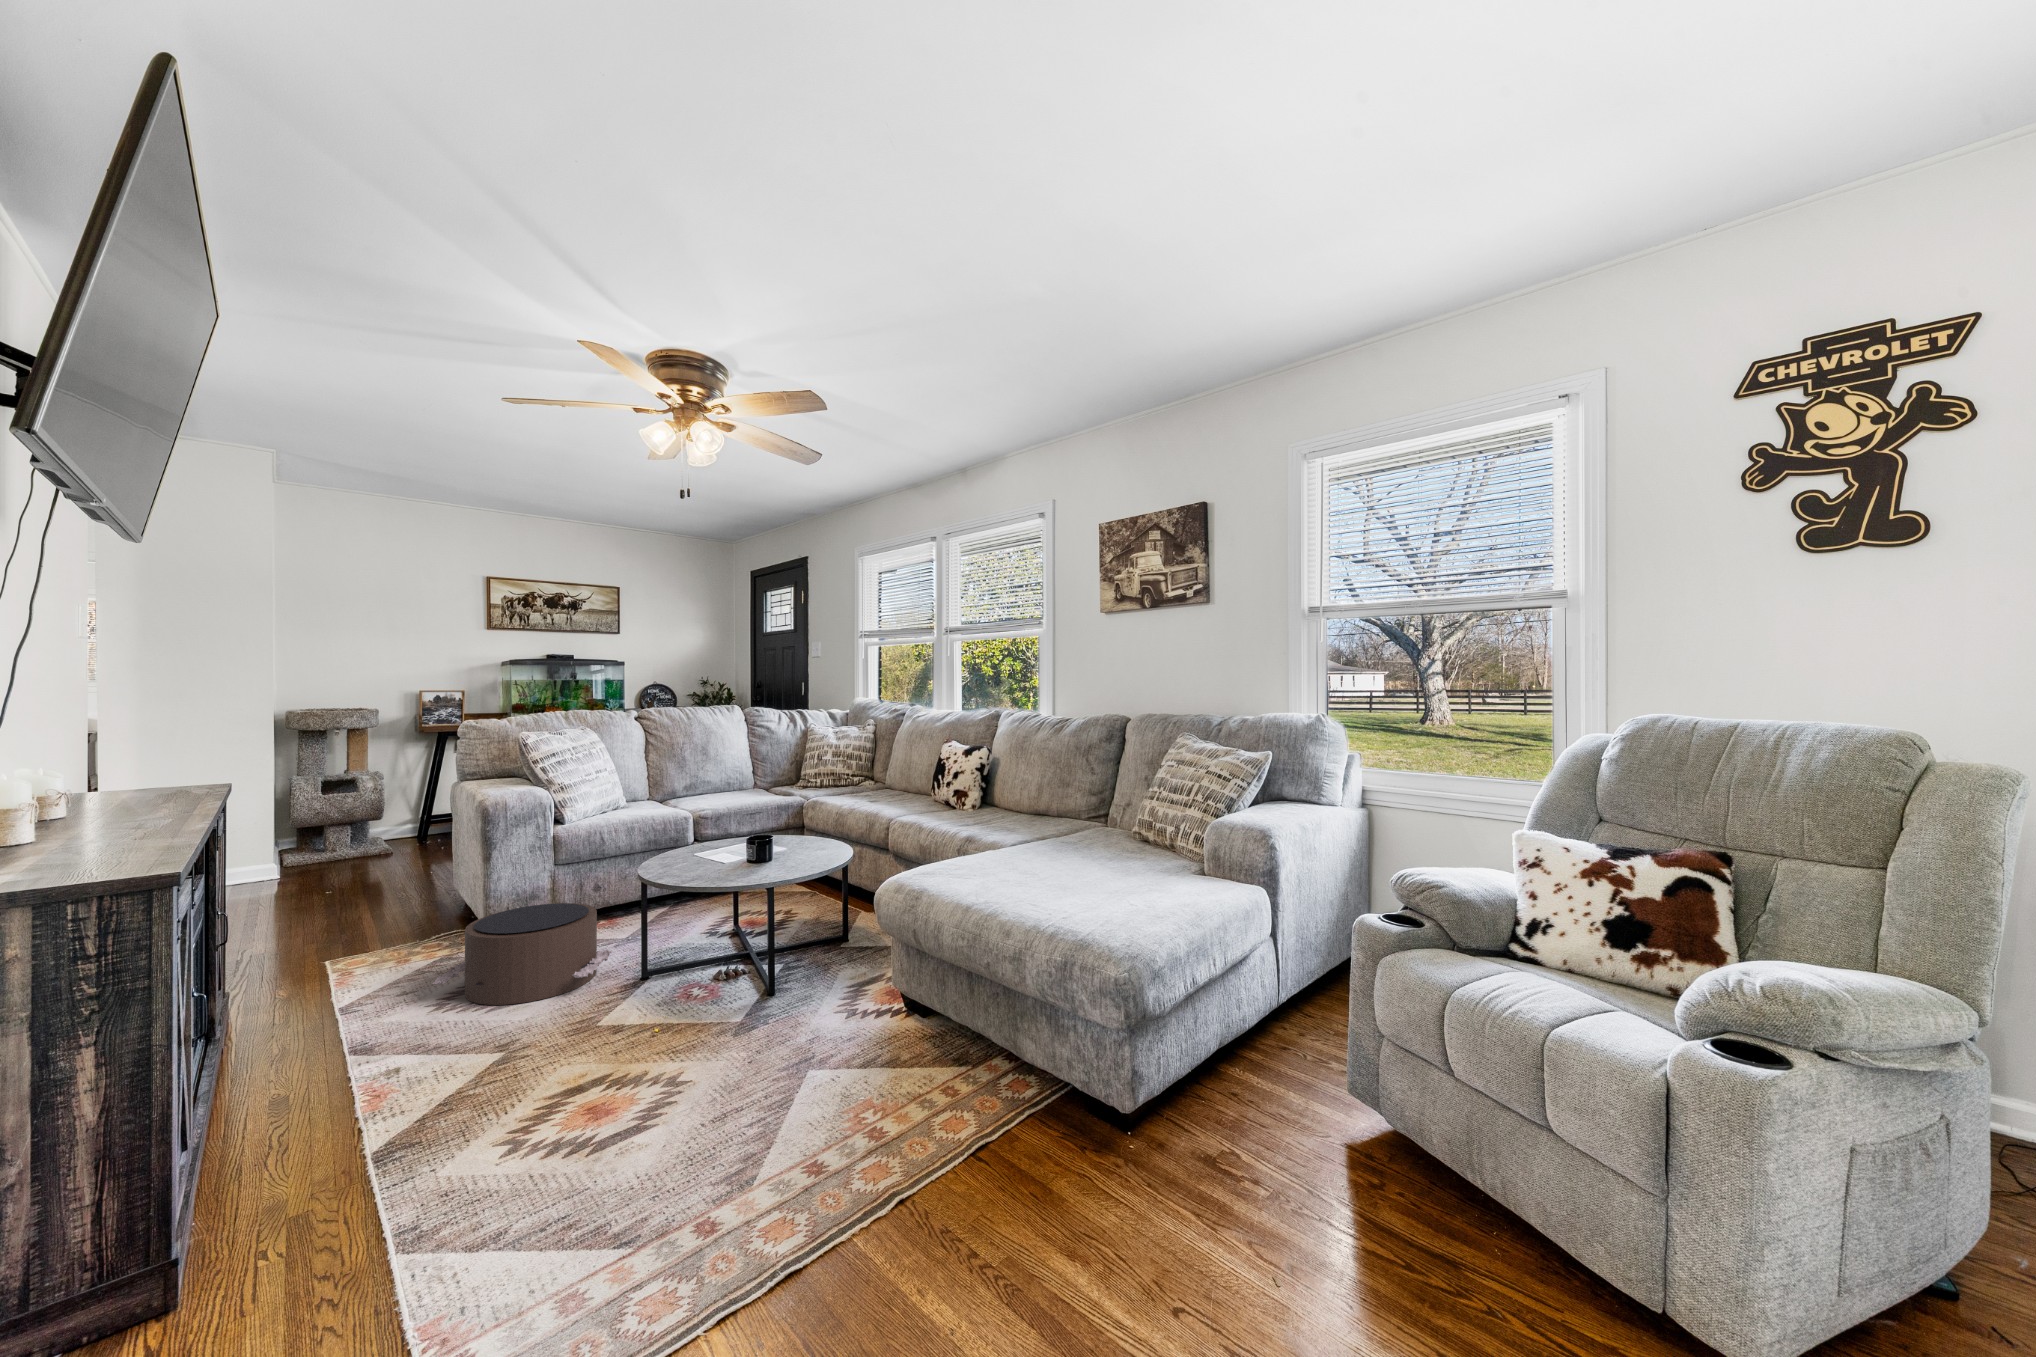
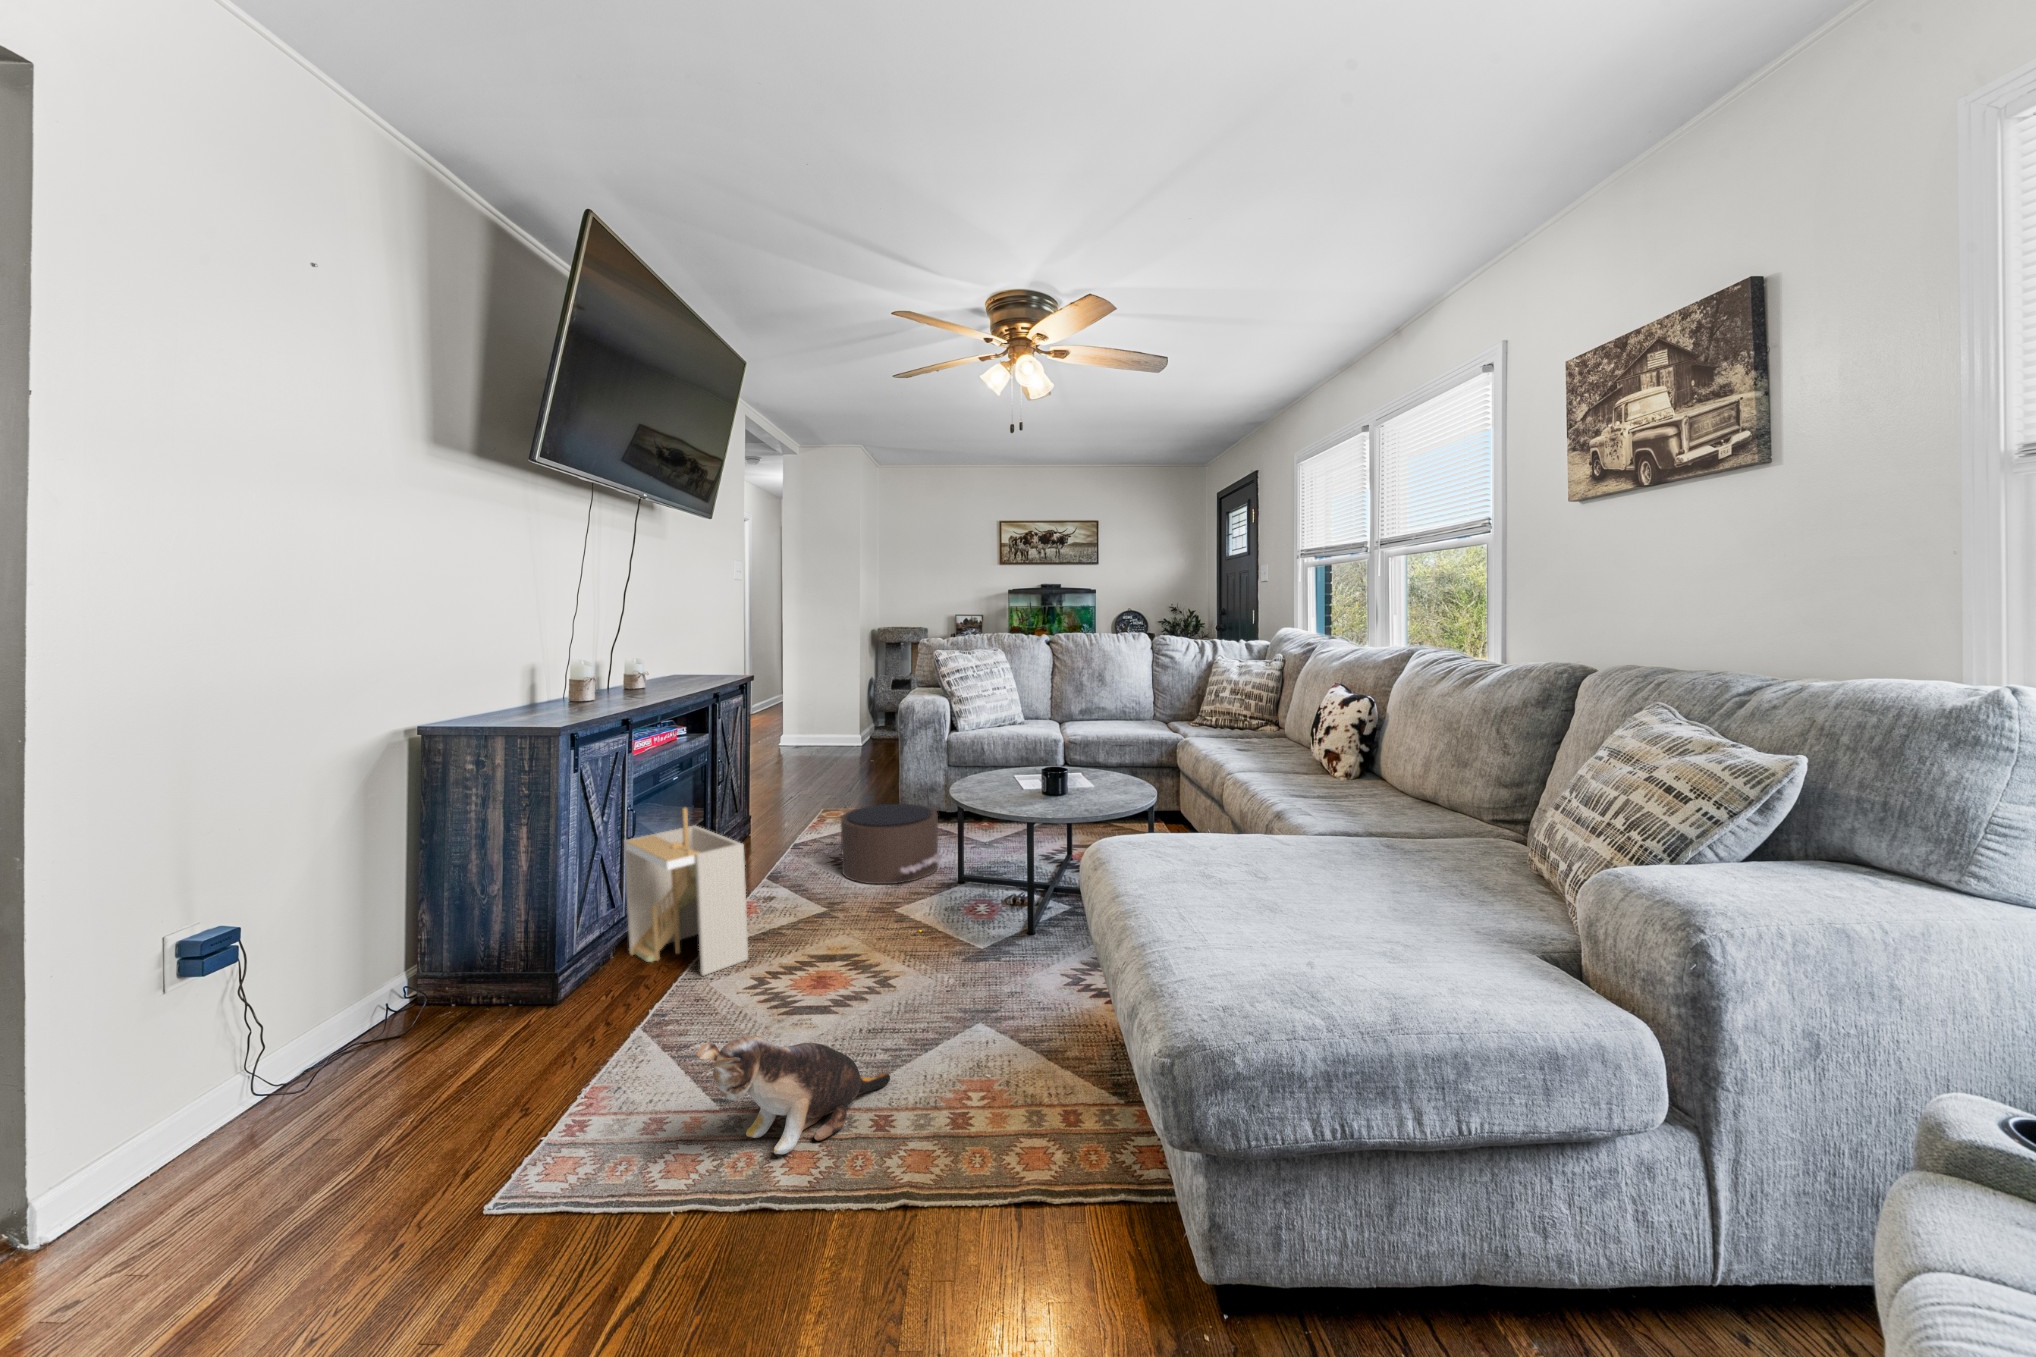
storage bin: none [239,936,461,1173] -> present [624,808,748,975]
plush toy: none [675,1114,787,1234] -> present [698,1036,890,1154]

